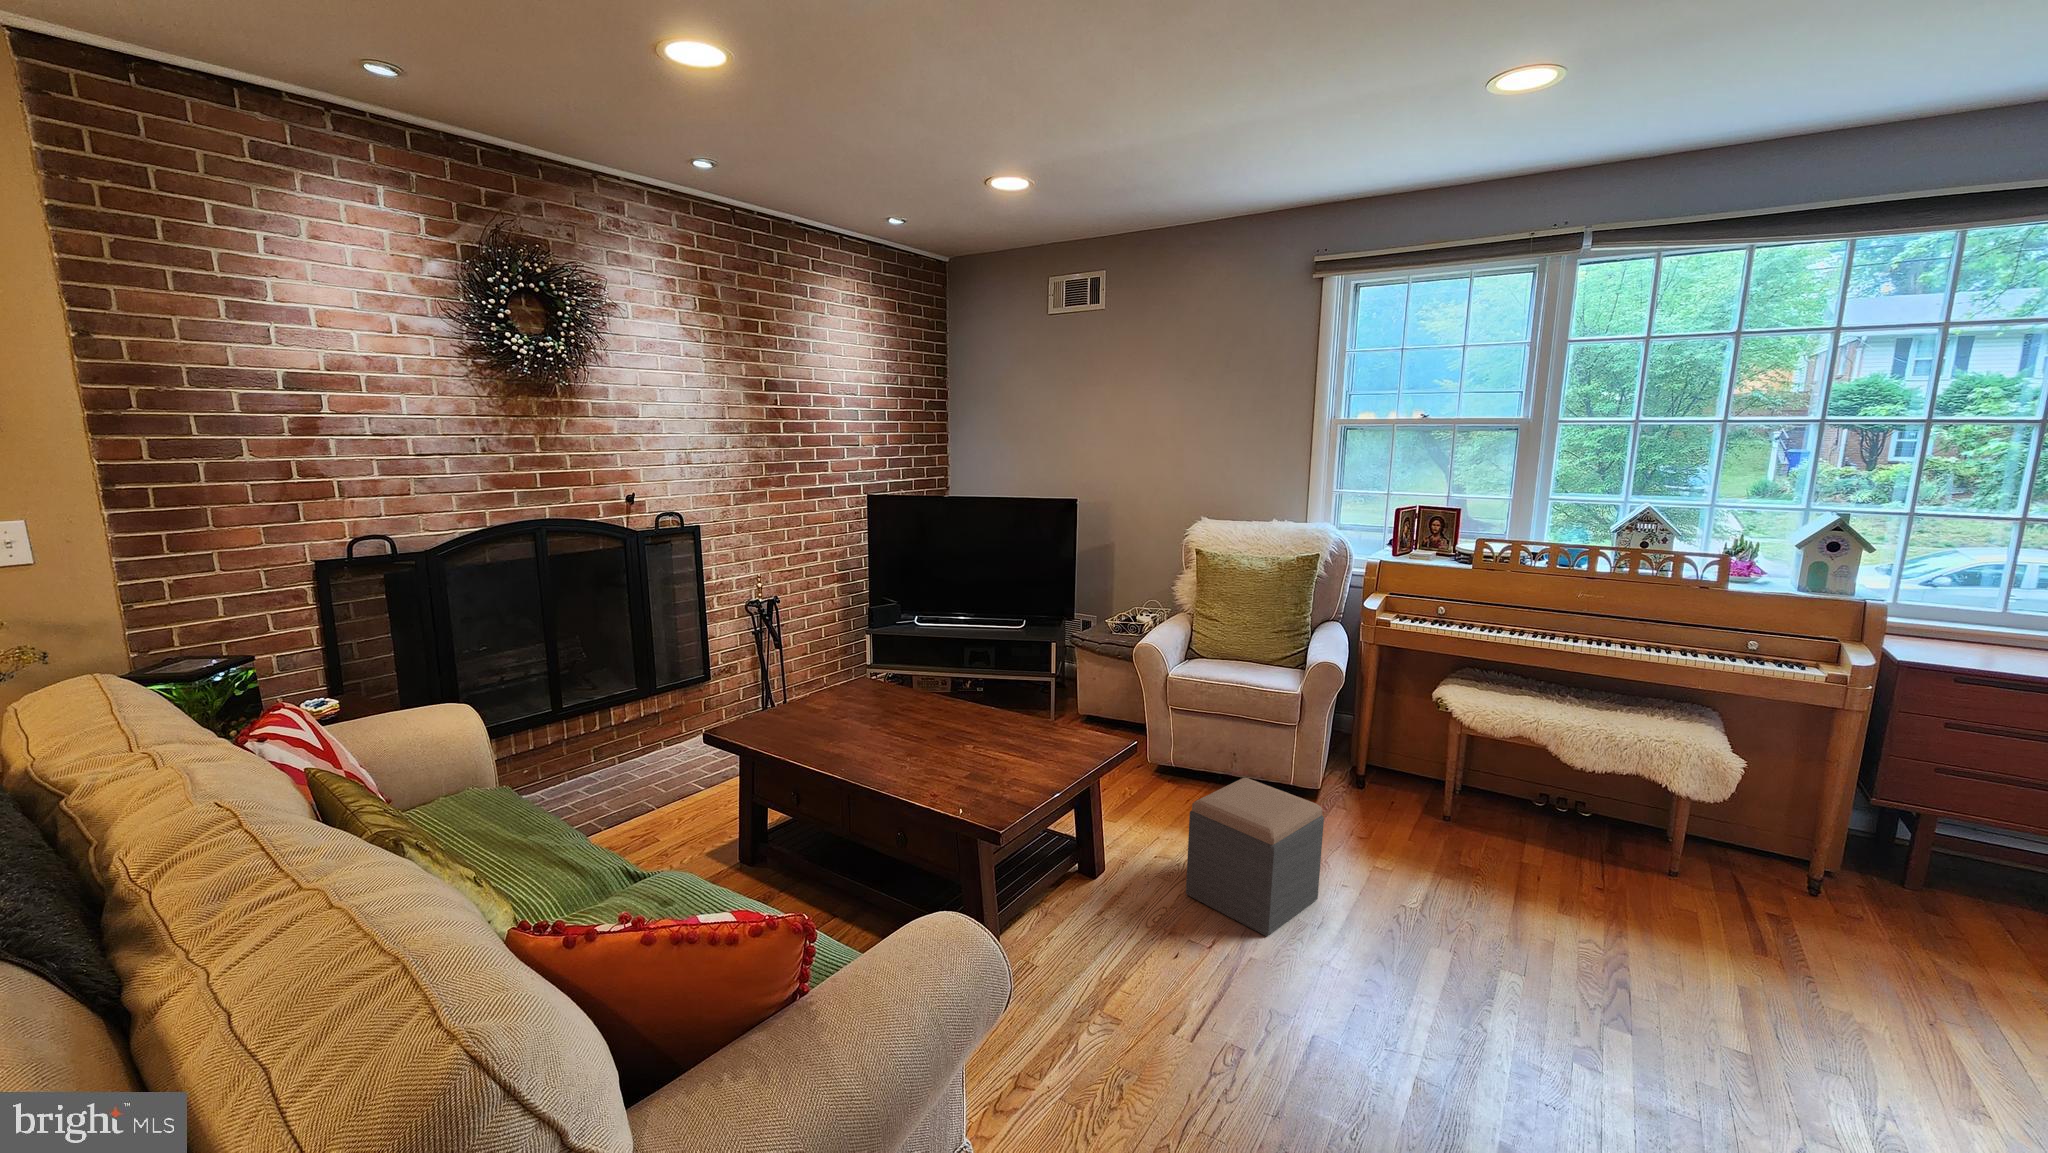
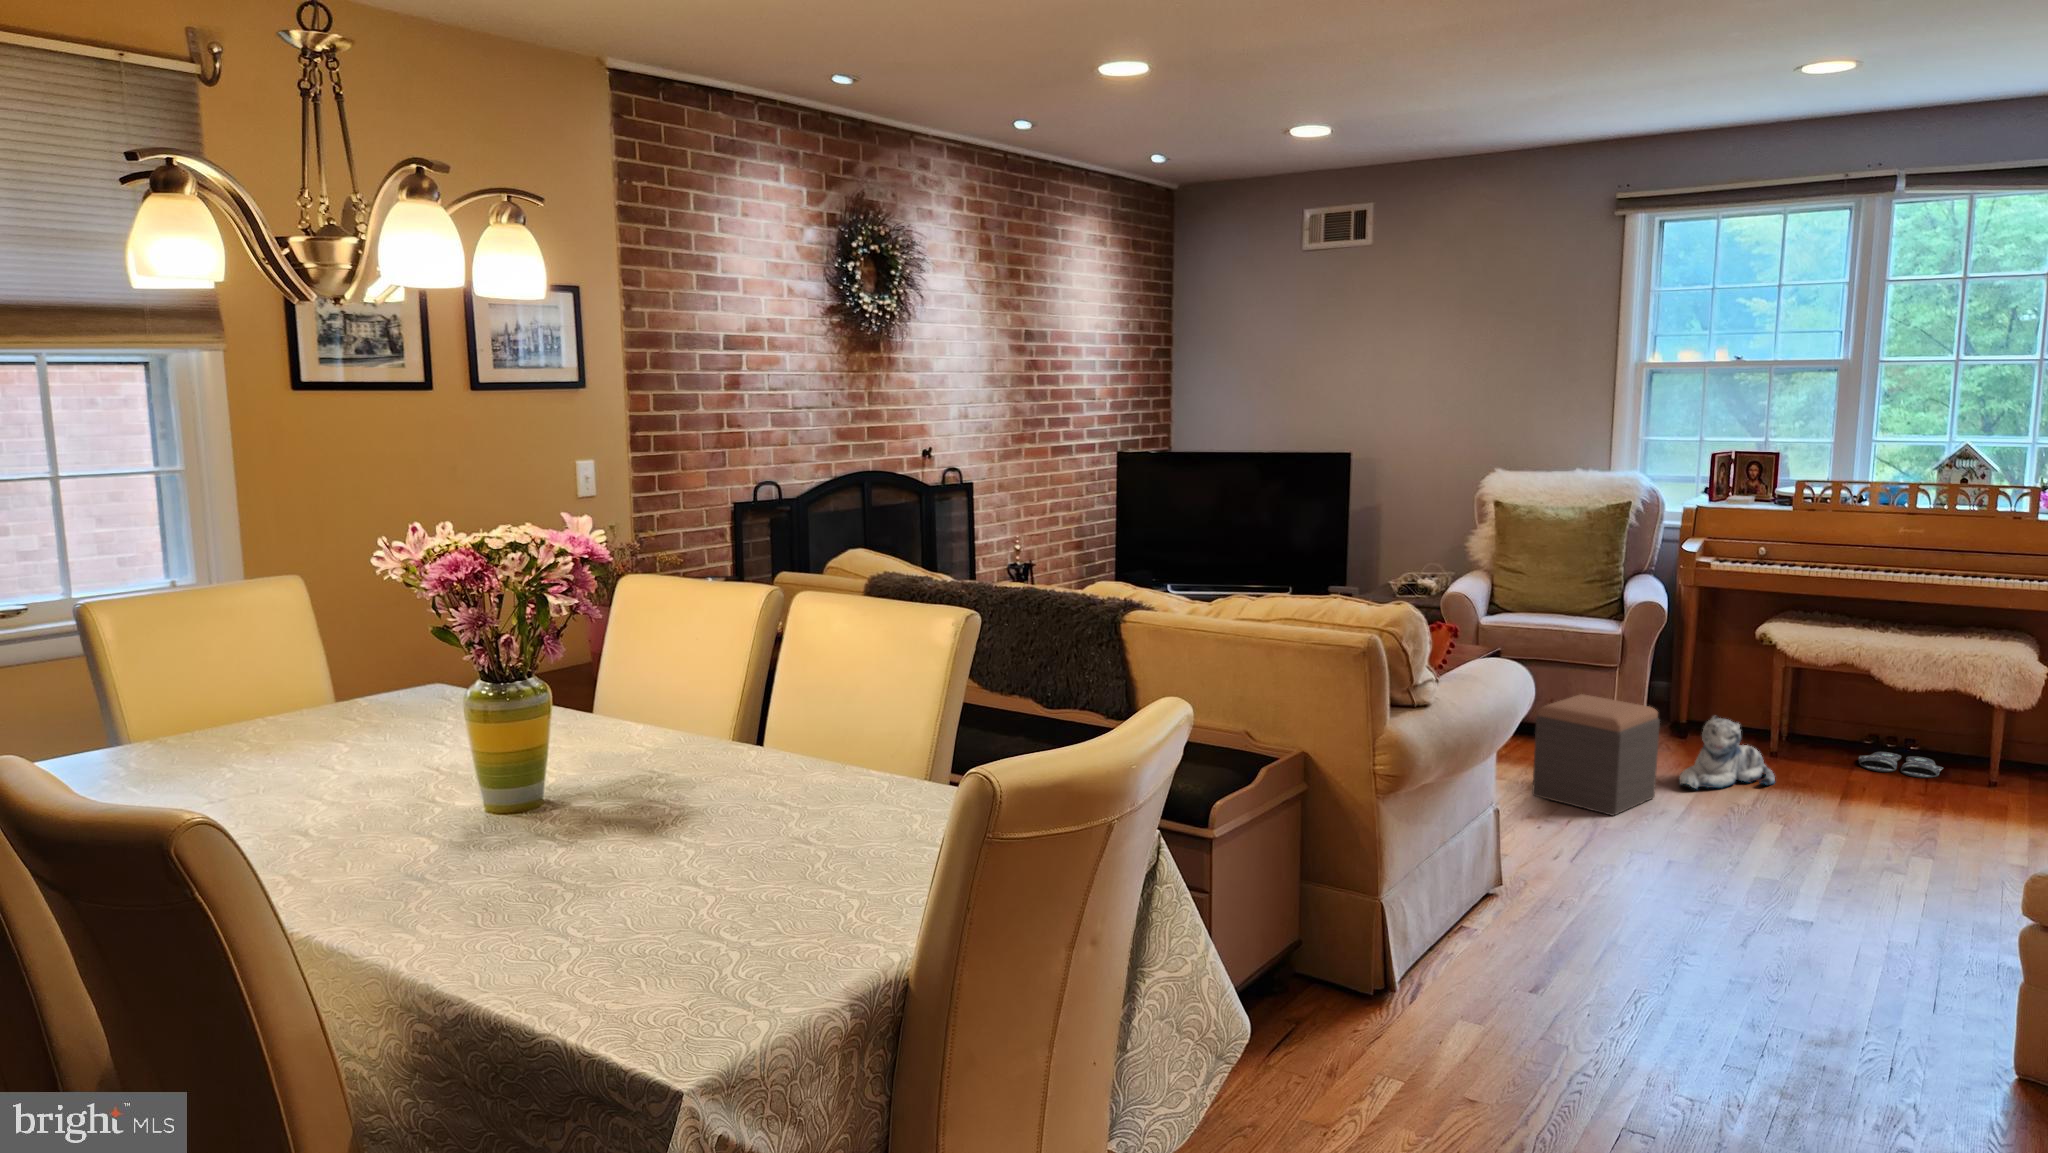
plush toy: none [1346,800,1449,885] -> present [1679,716,1775,789]
slippers: none [1533,816,1621,862] -> present [1859,752,1943,778]

